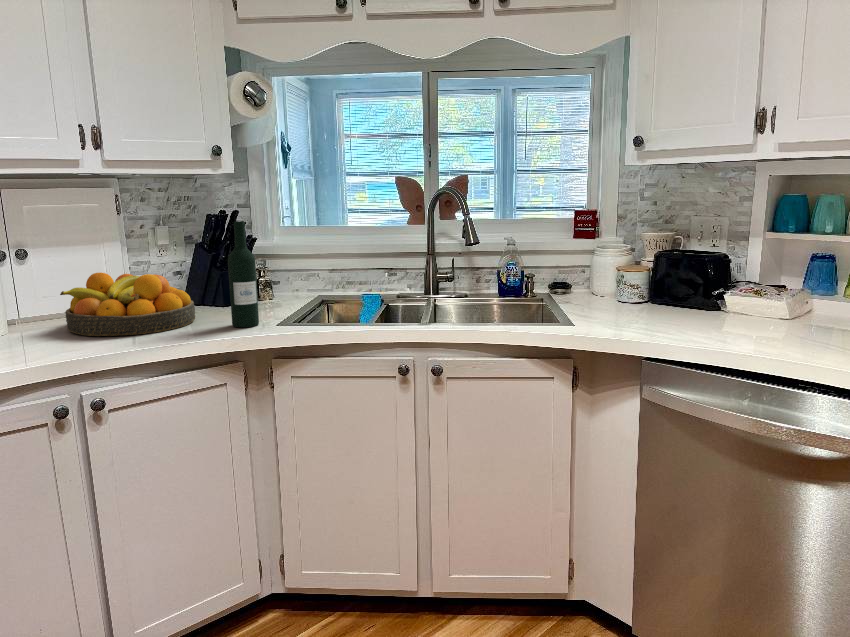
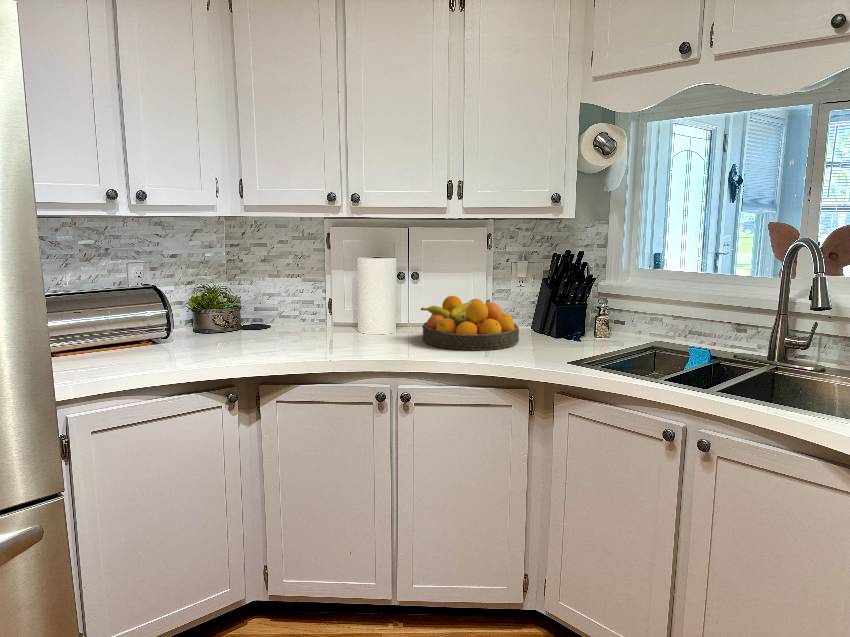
wine bottle: present [228,221,259,327] -> none [532,264,558,360]

